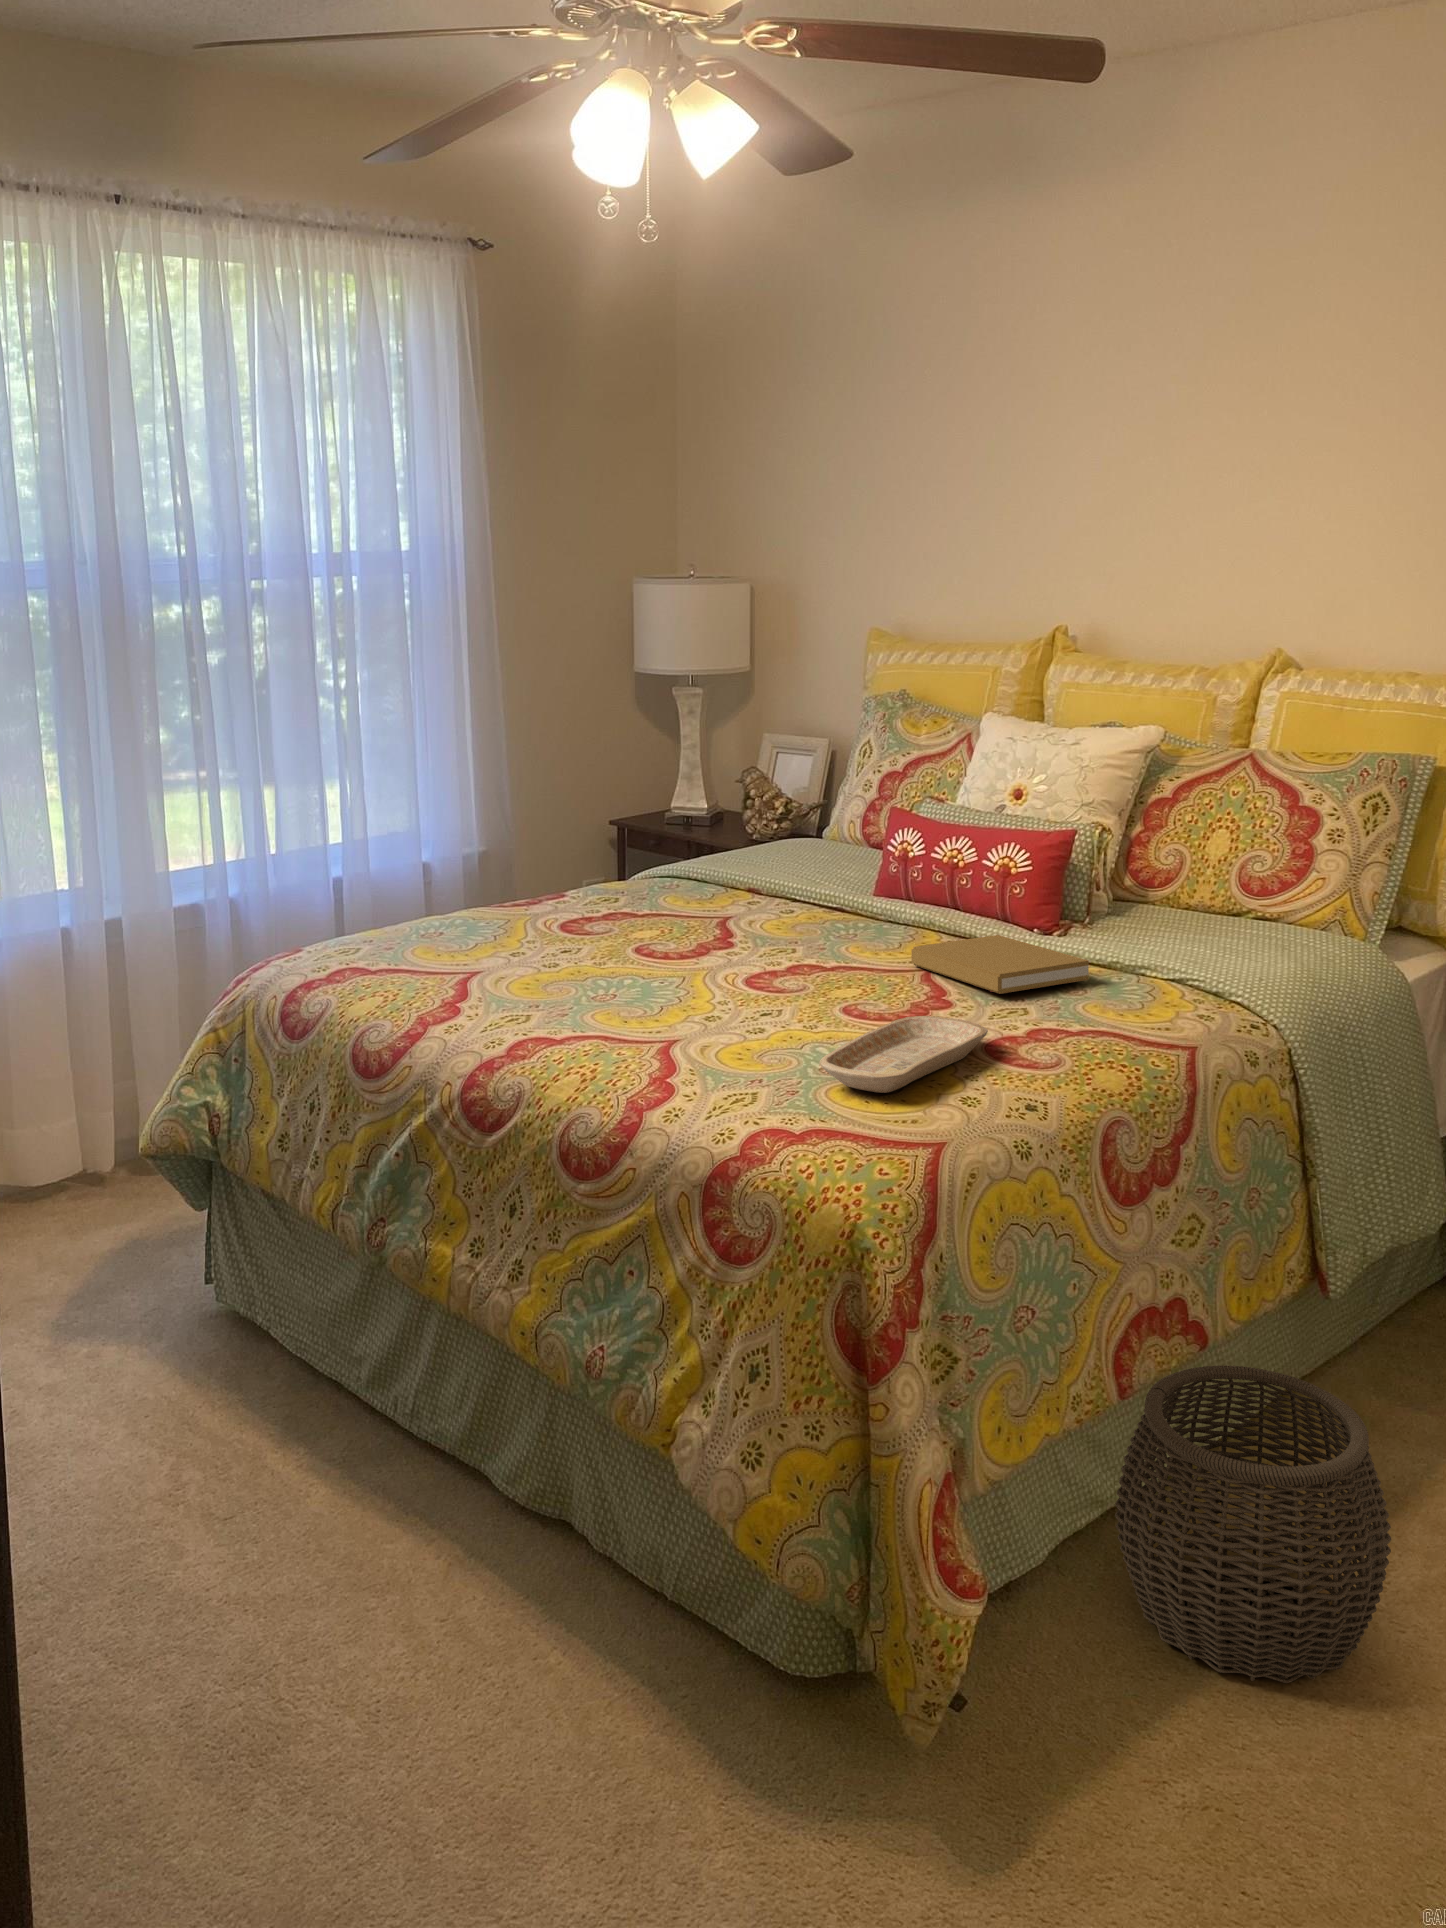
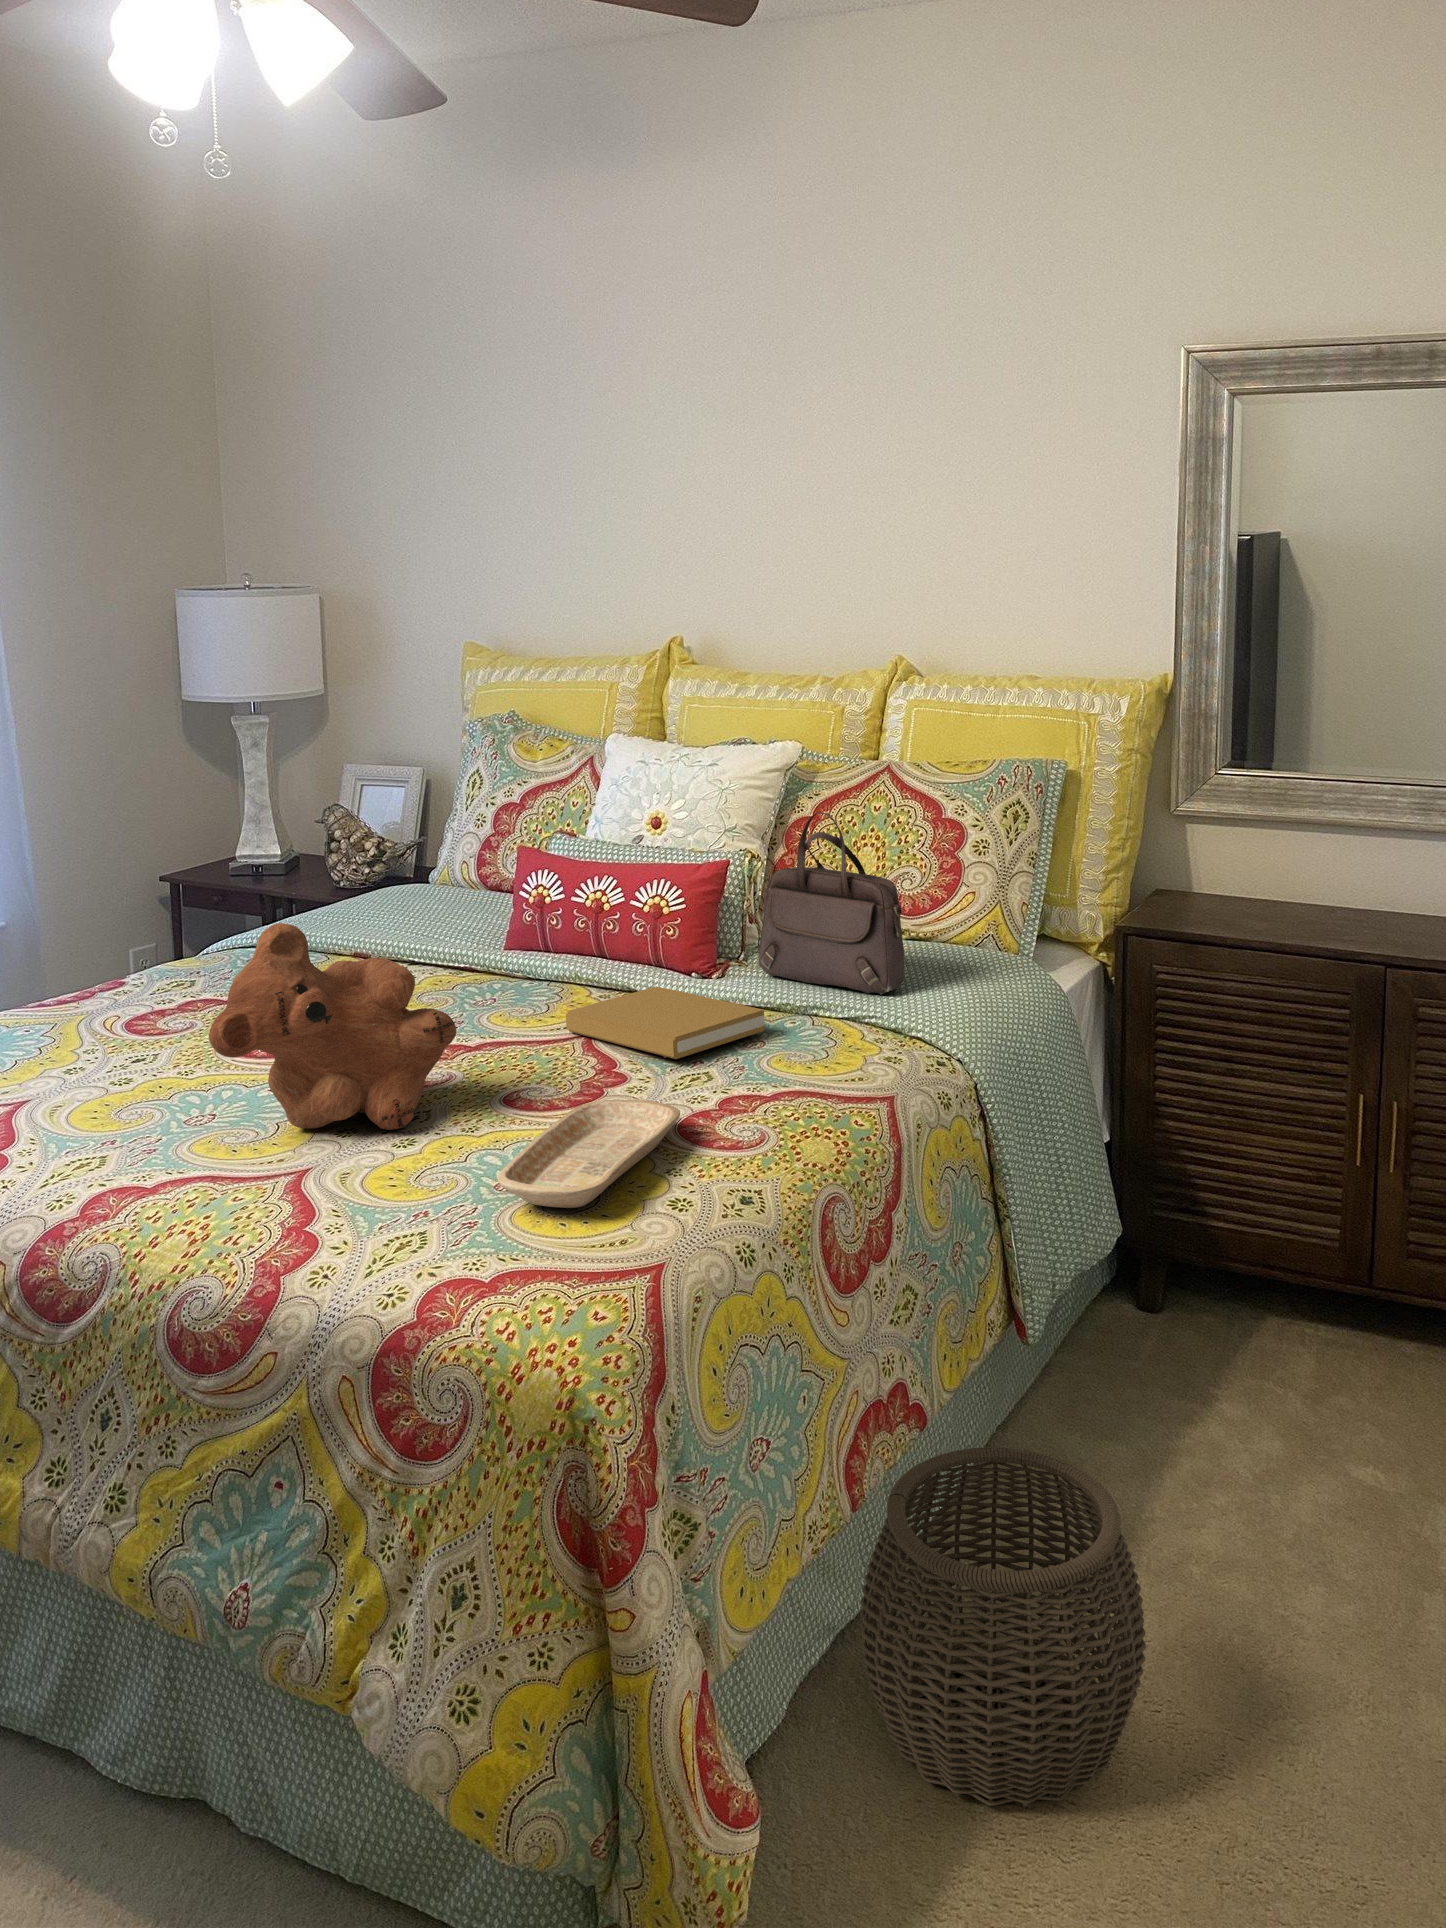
handbag: none [1100,787,1237,961] -> present [759,812,904,995]
teddy bear: none [609,844,807,1022] -> present [209,923,457,1130]

